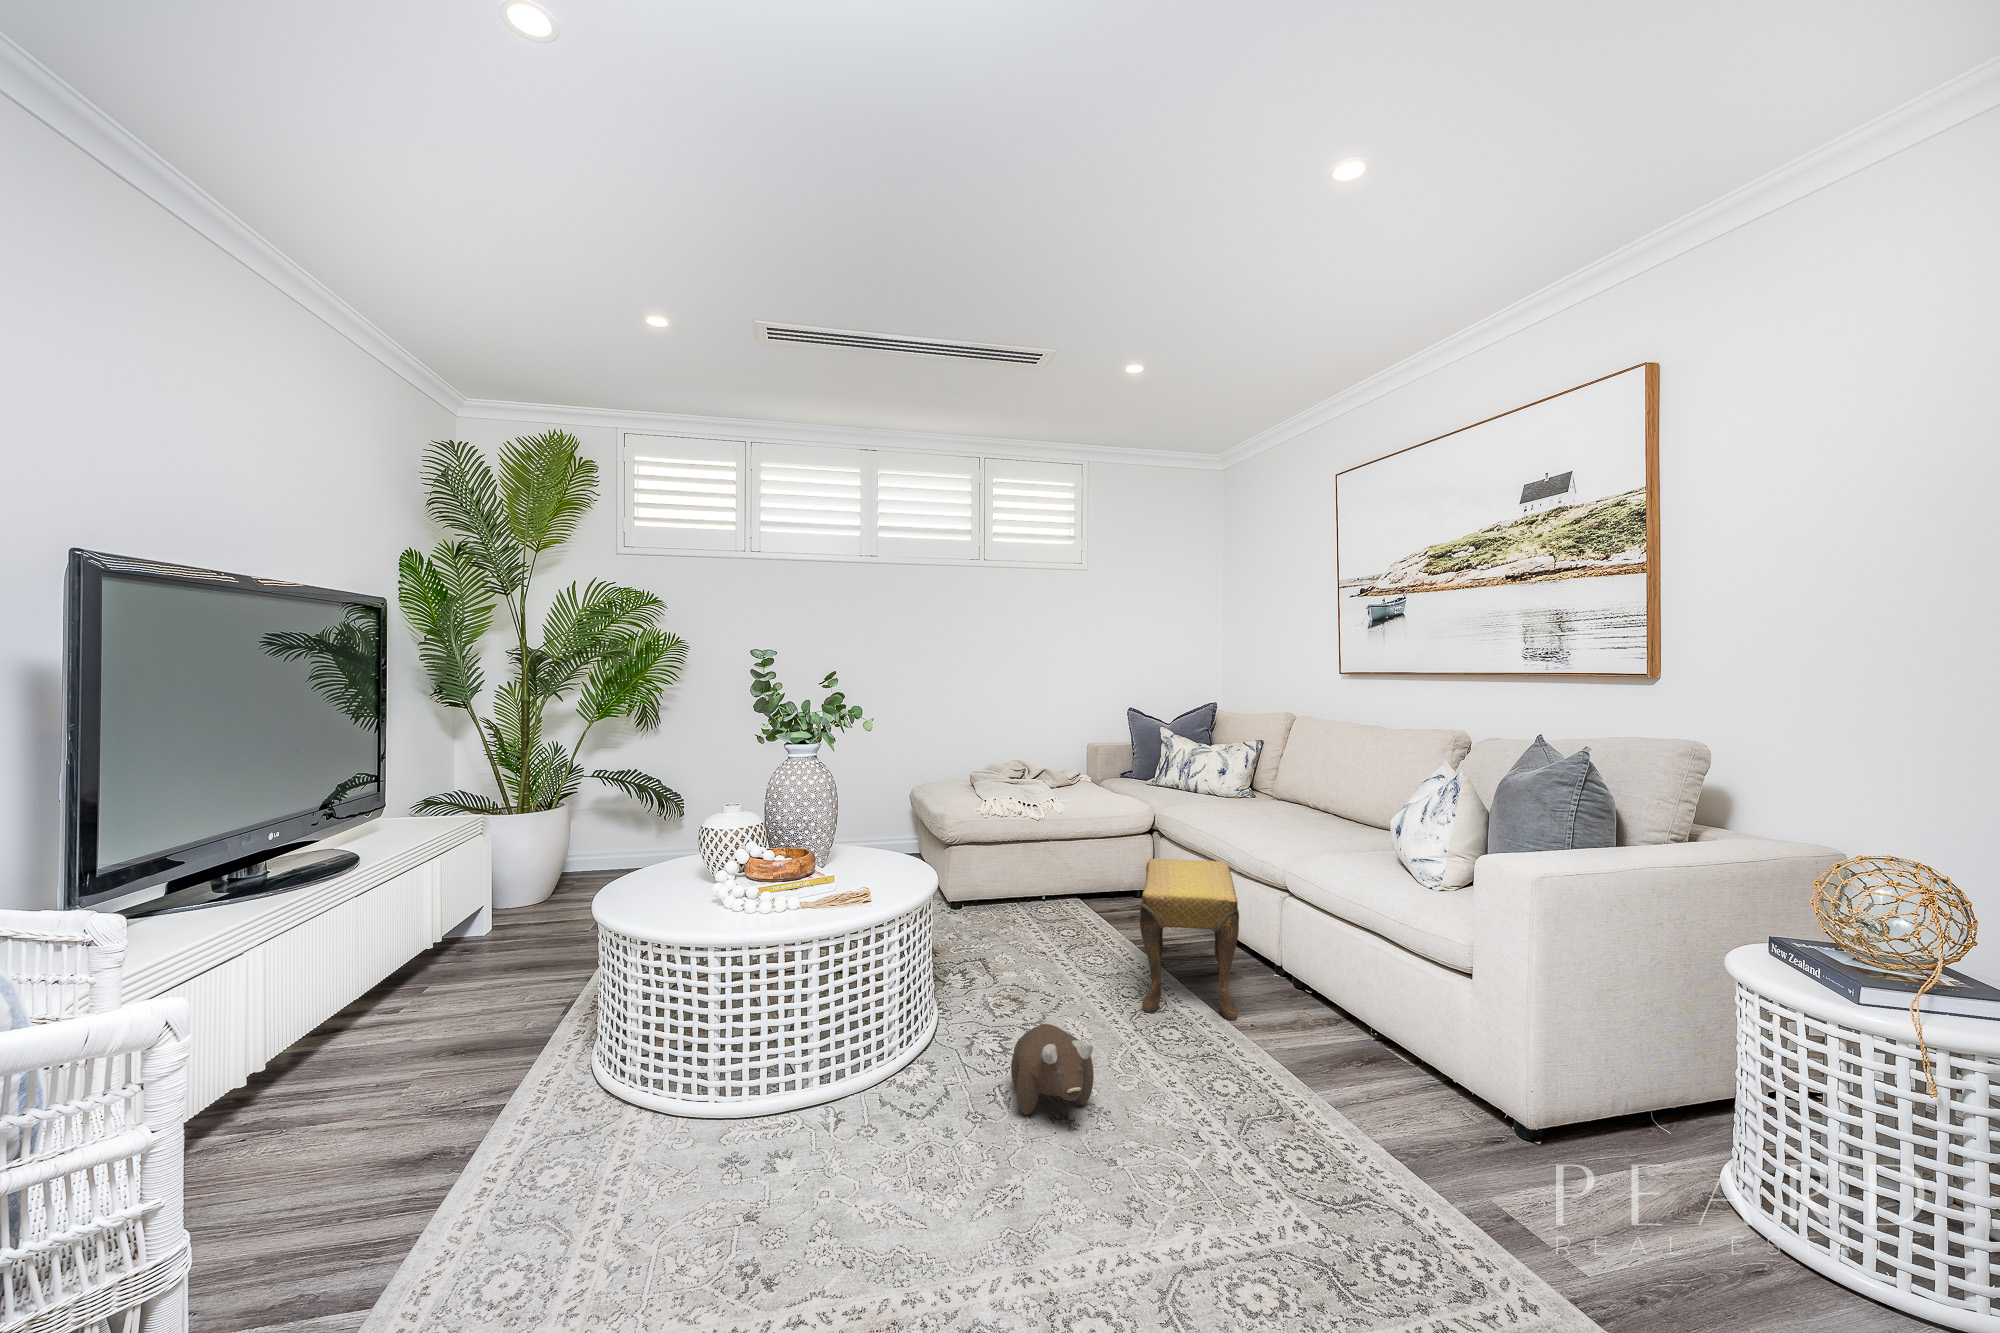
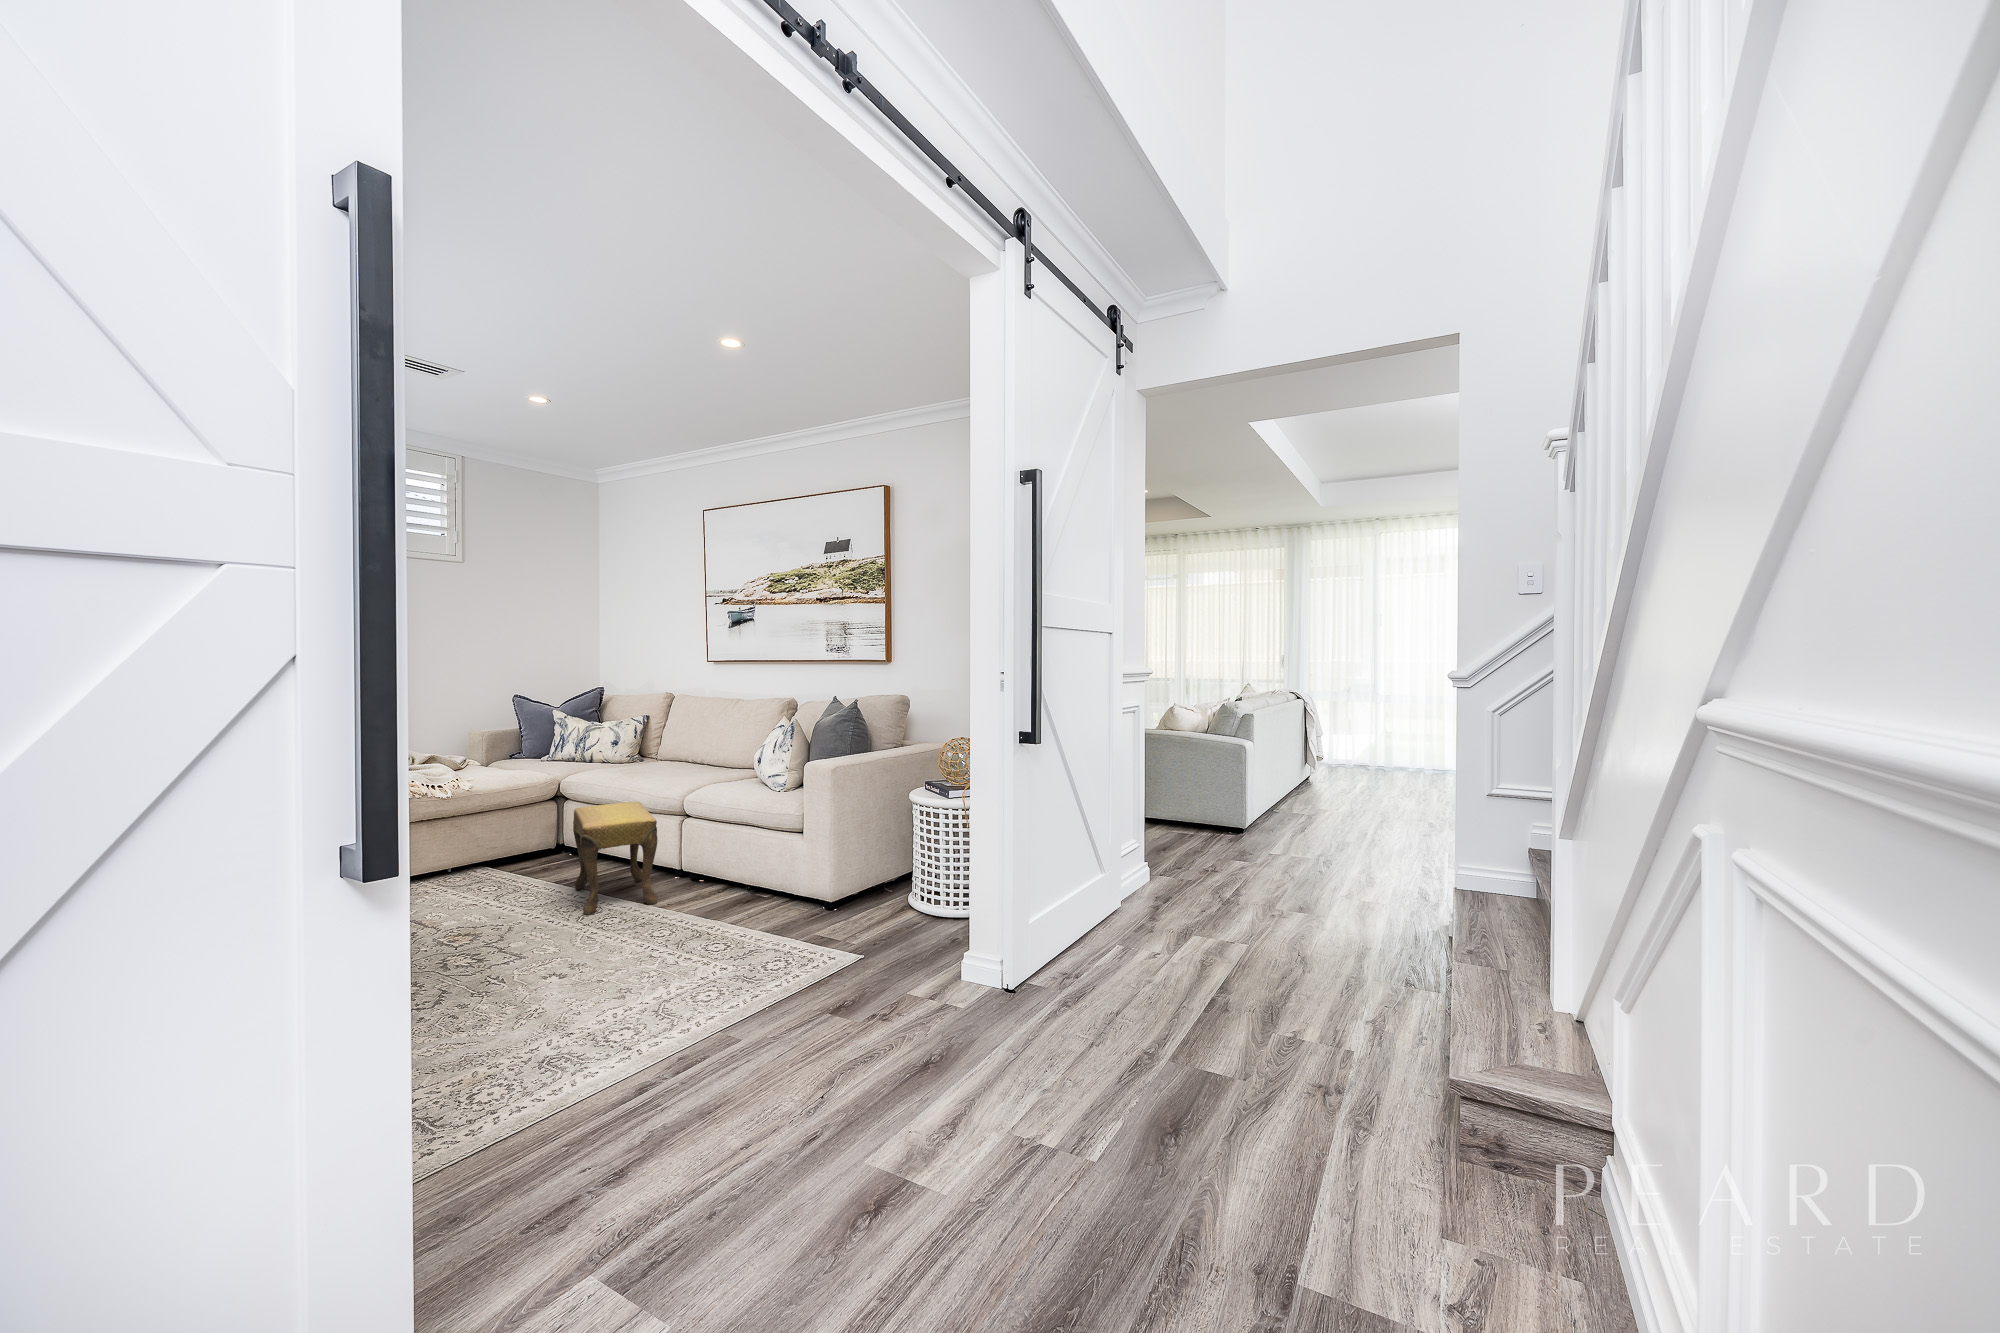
plush toy: present [1011,1024,1094,1115] -> none [500,917,576,982]

